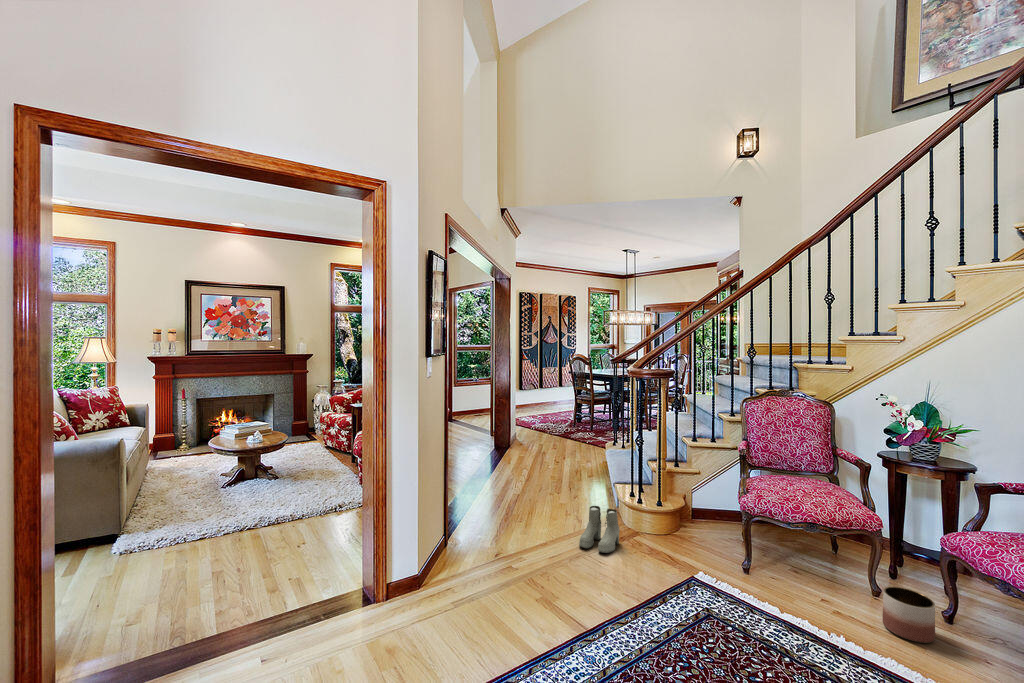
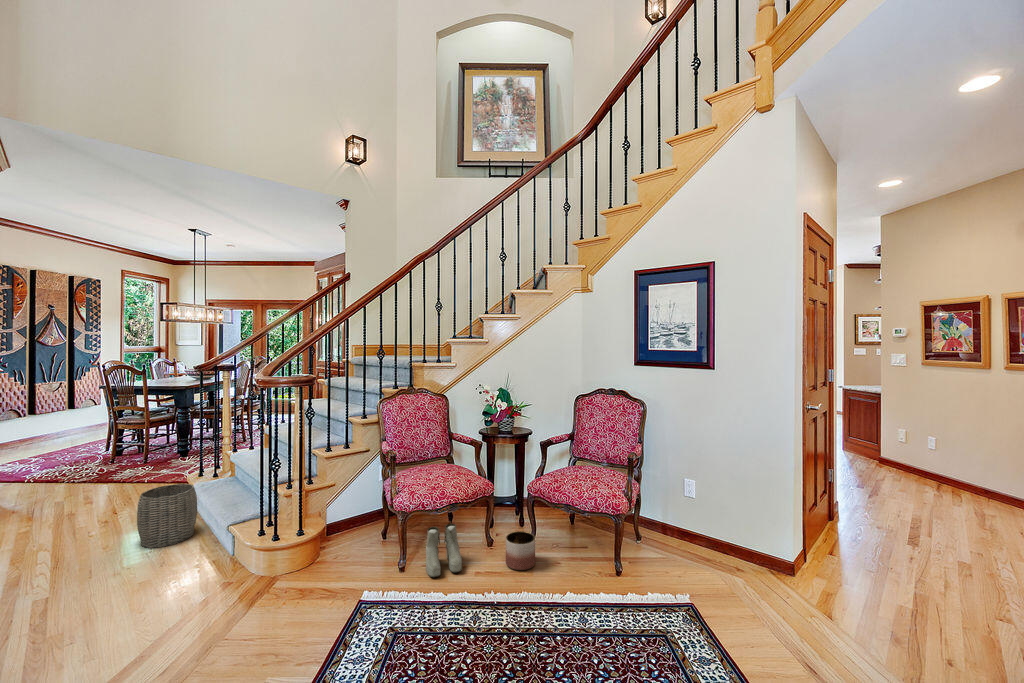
woven basket: none [567,443,602,486] -> present [137,484,197,548]
boots: present [579,506,620,553] -> present [426,524,462,577]

